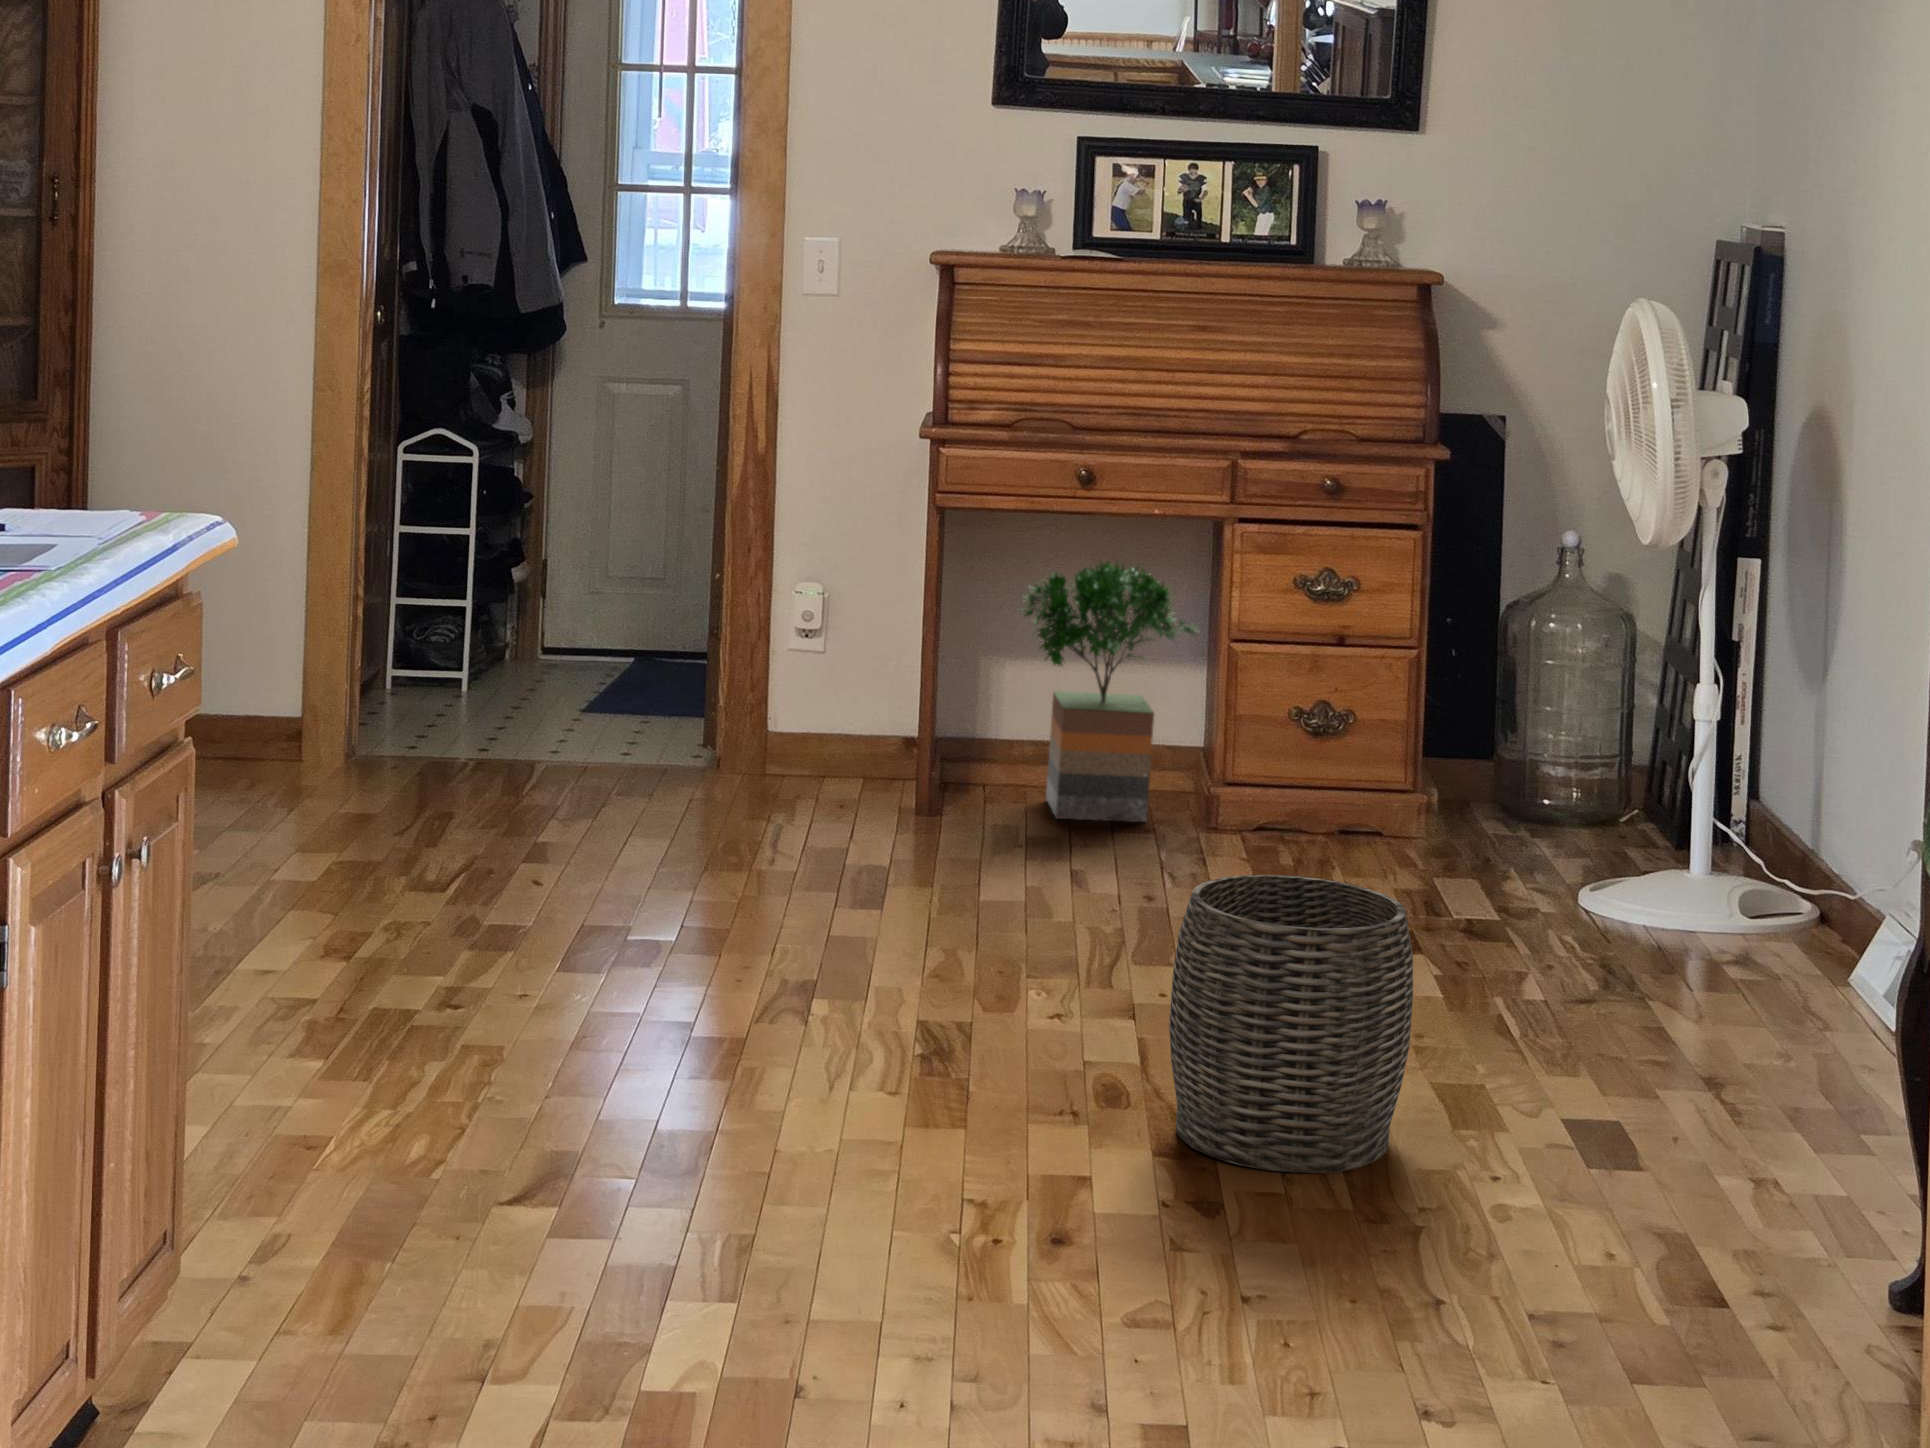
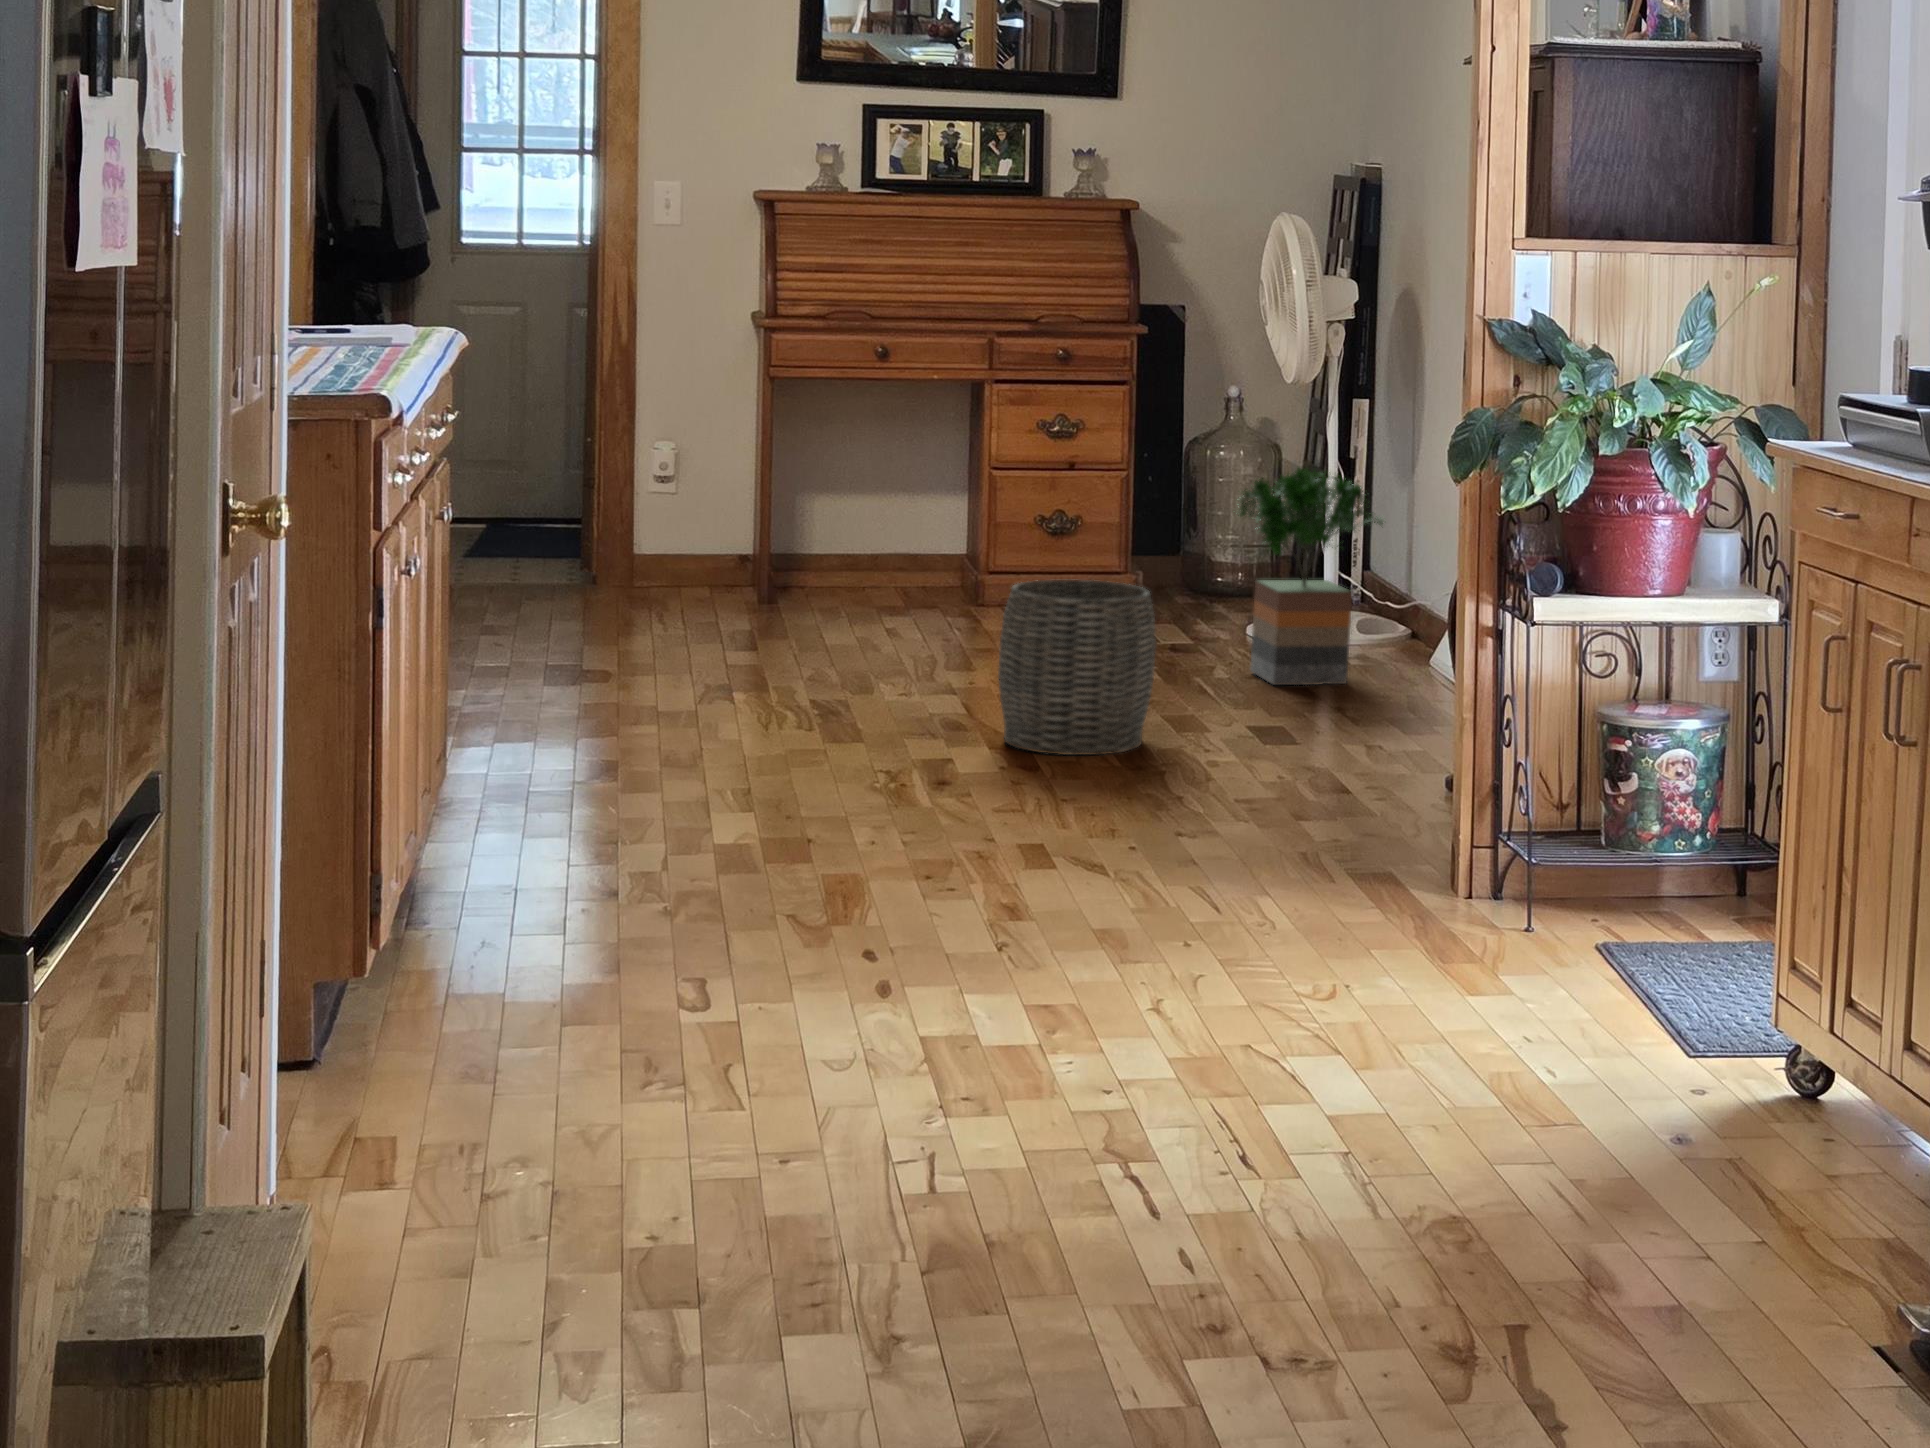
potted tree: present [1024,561,1196,822] -> present [1237,468,1383,685]

